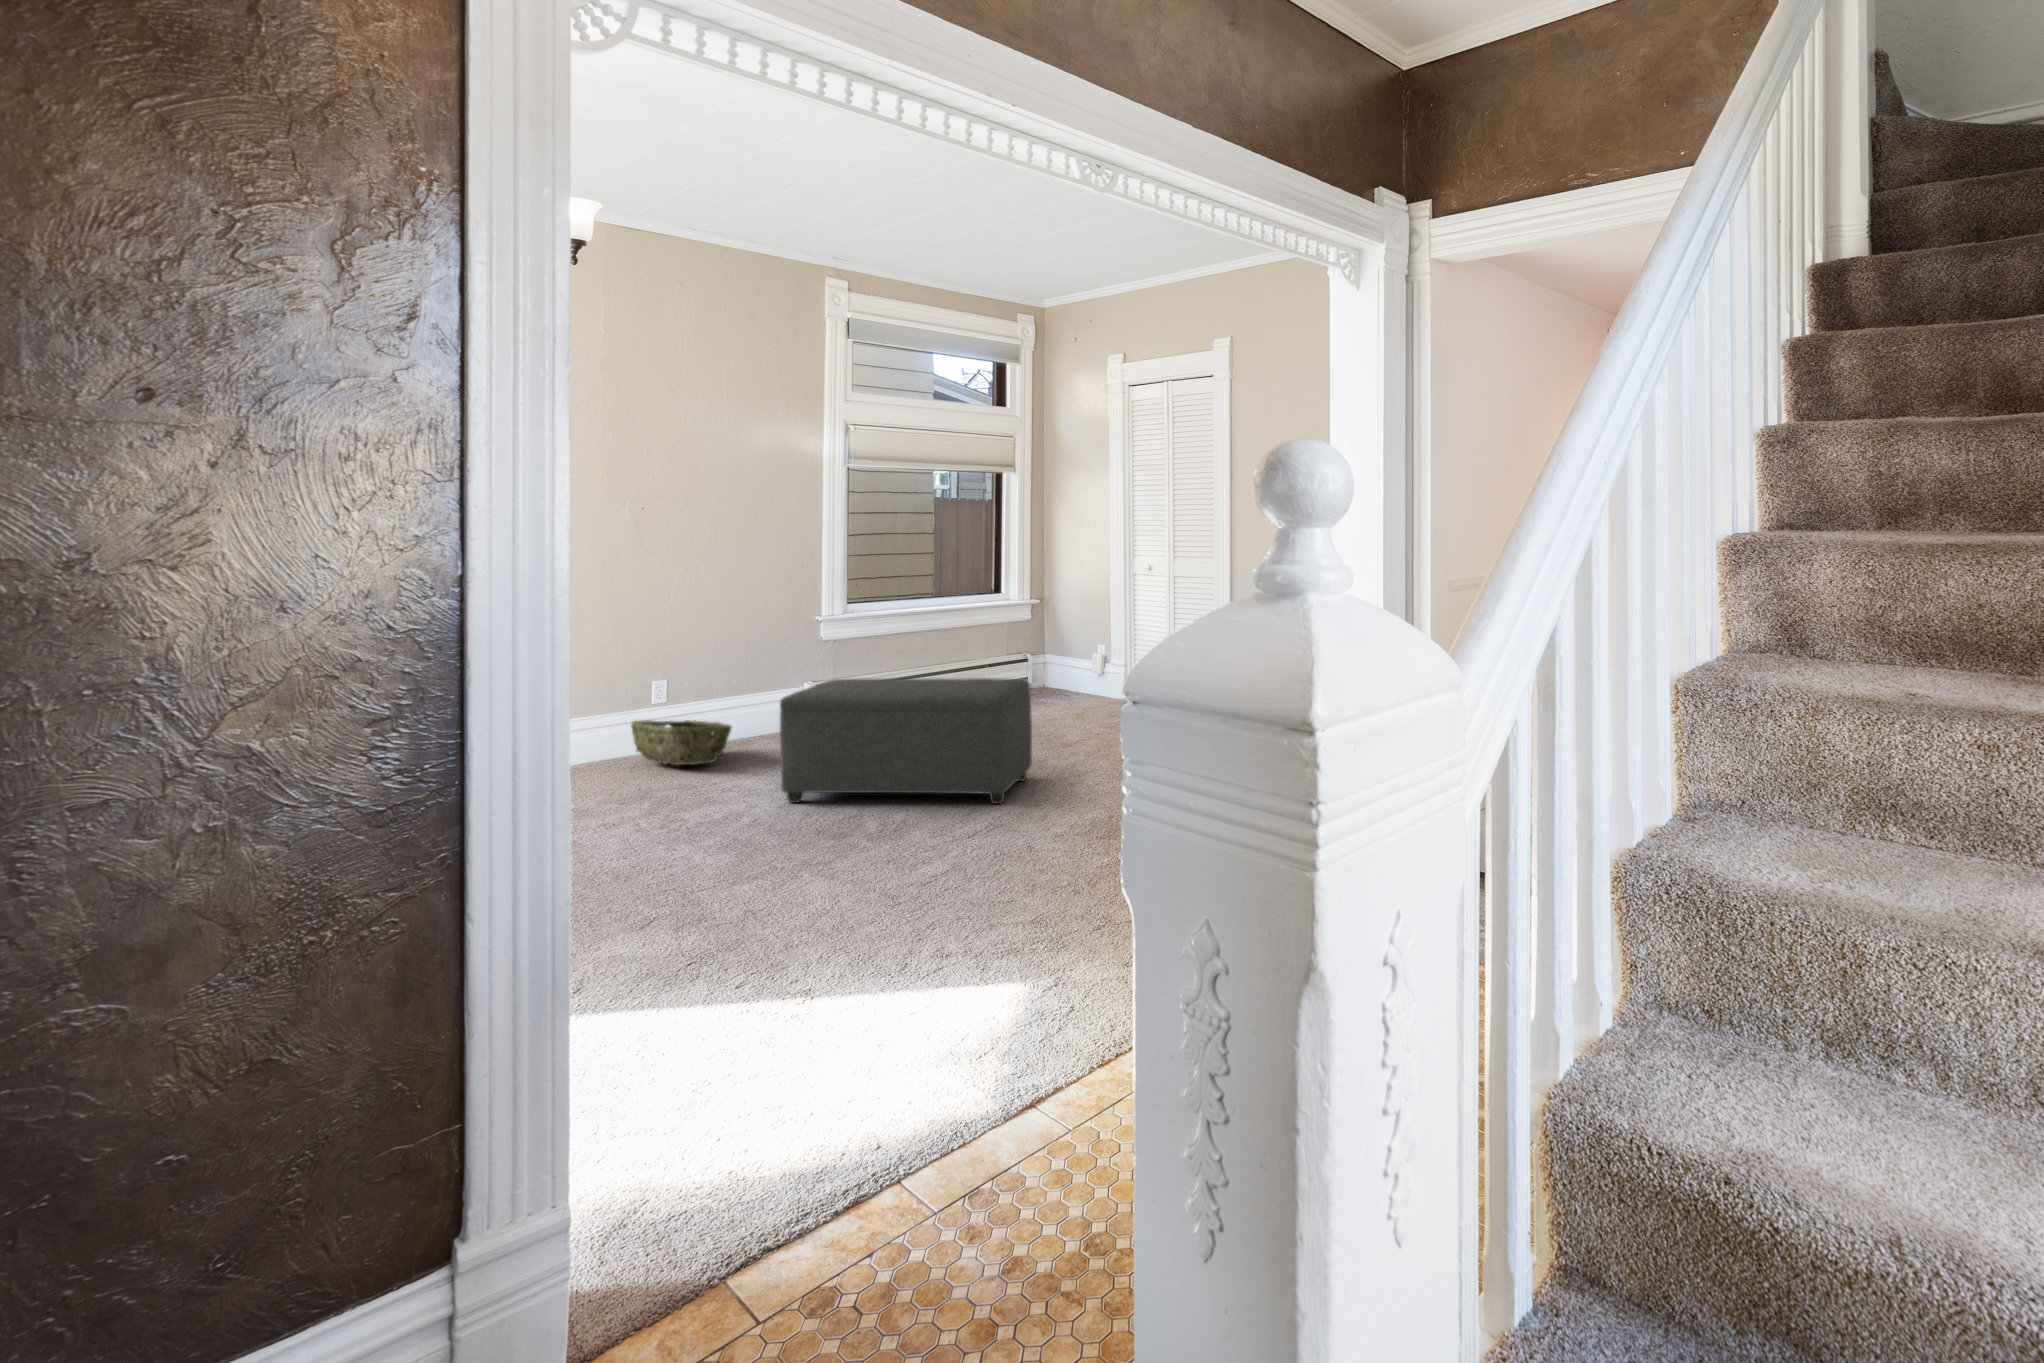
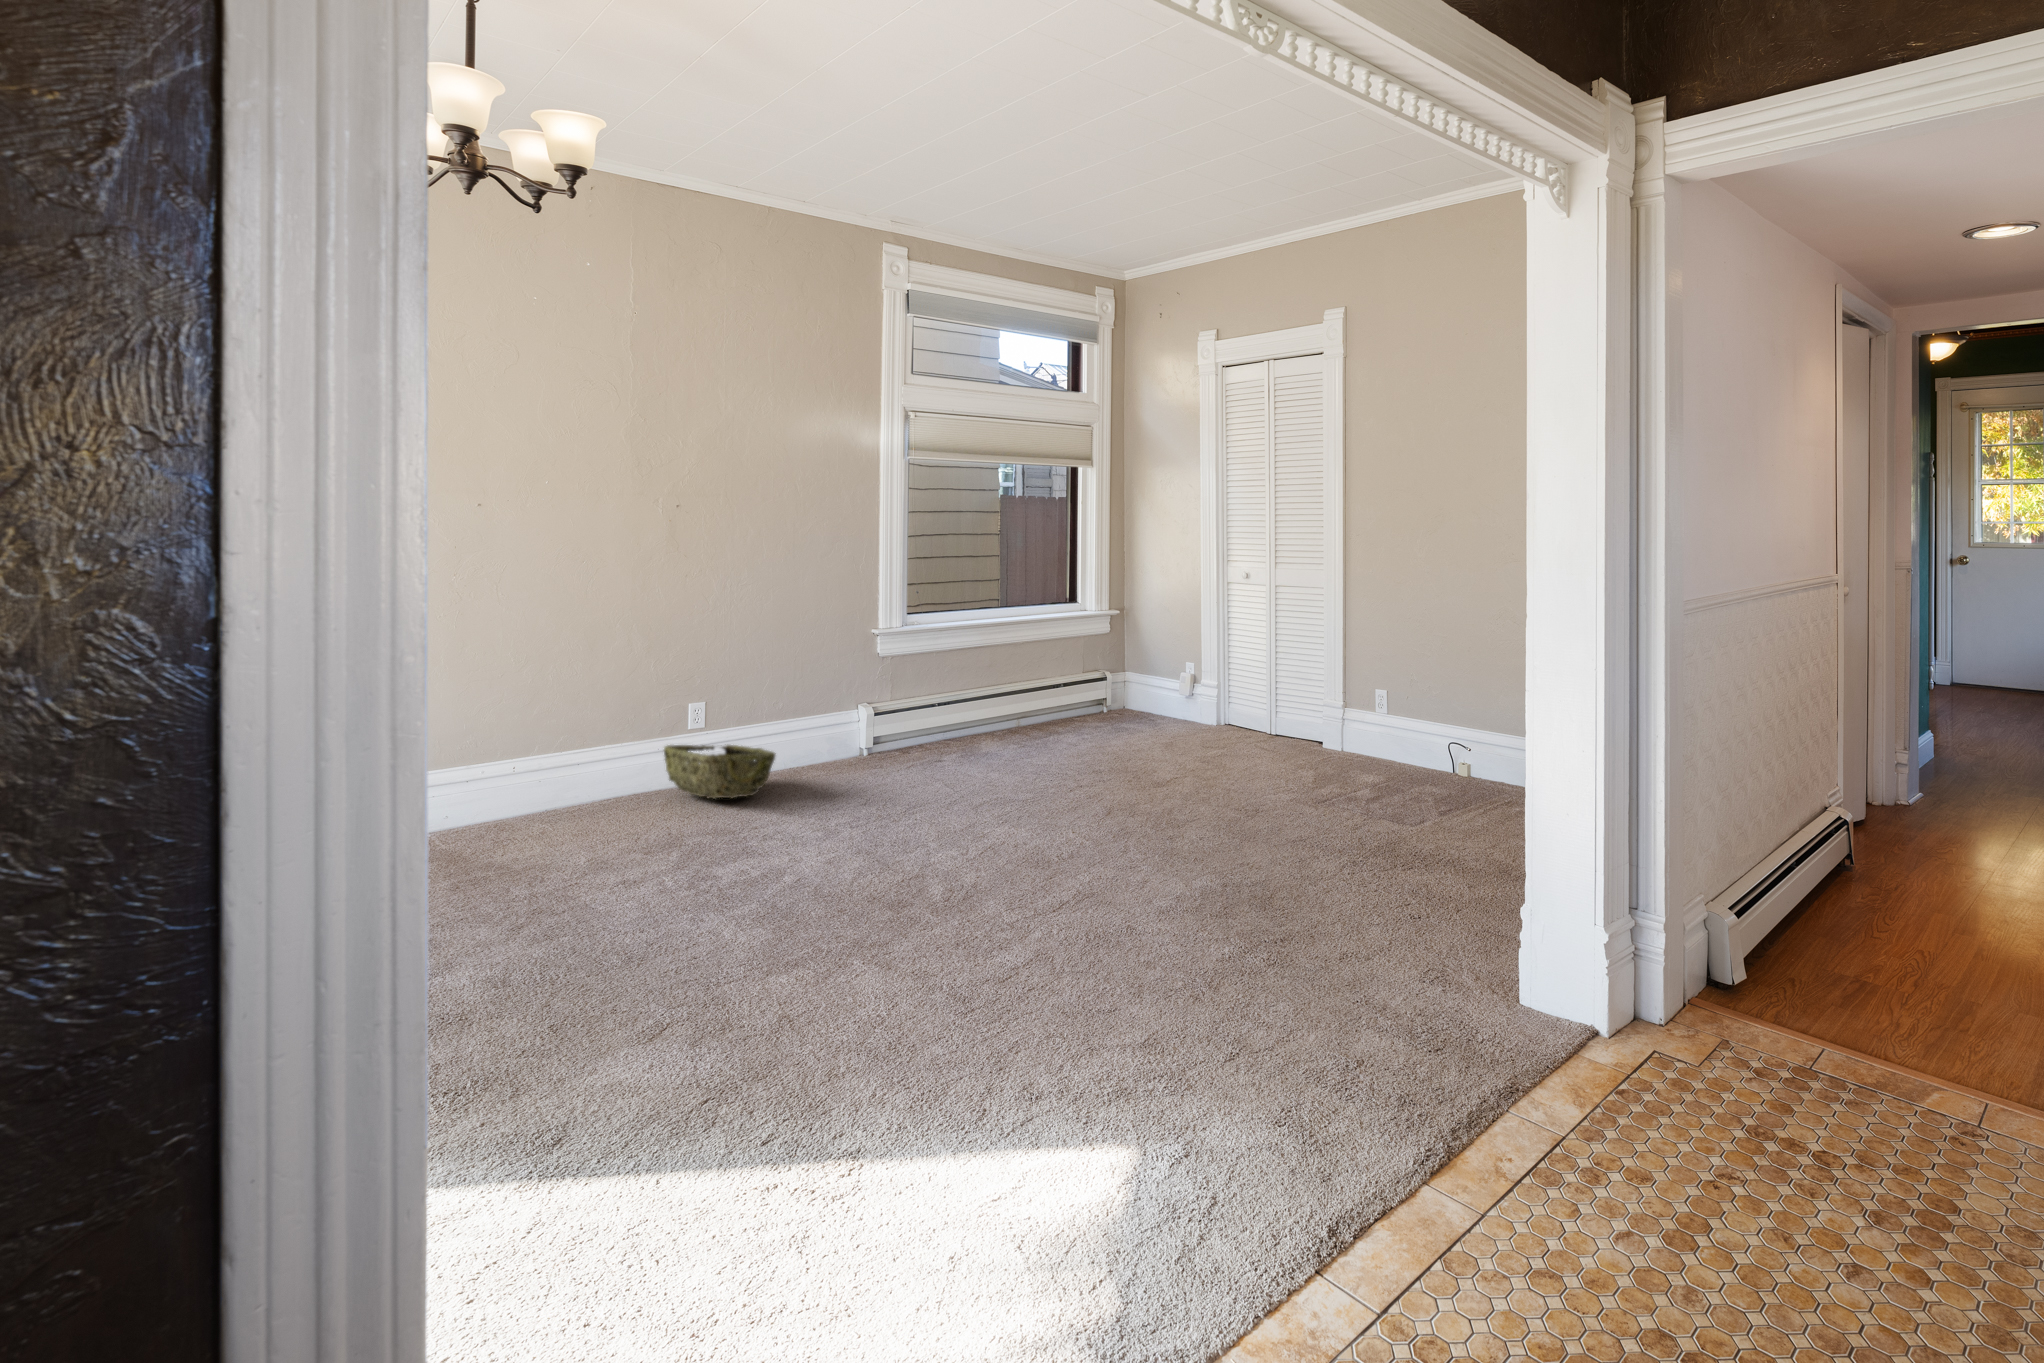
ottoman: present [780,678,1032,804] -> none [828,703,1121,859]

